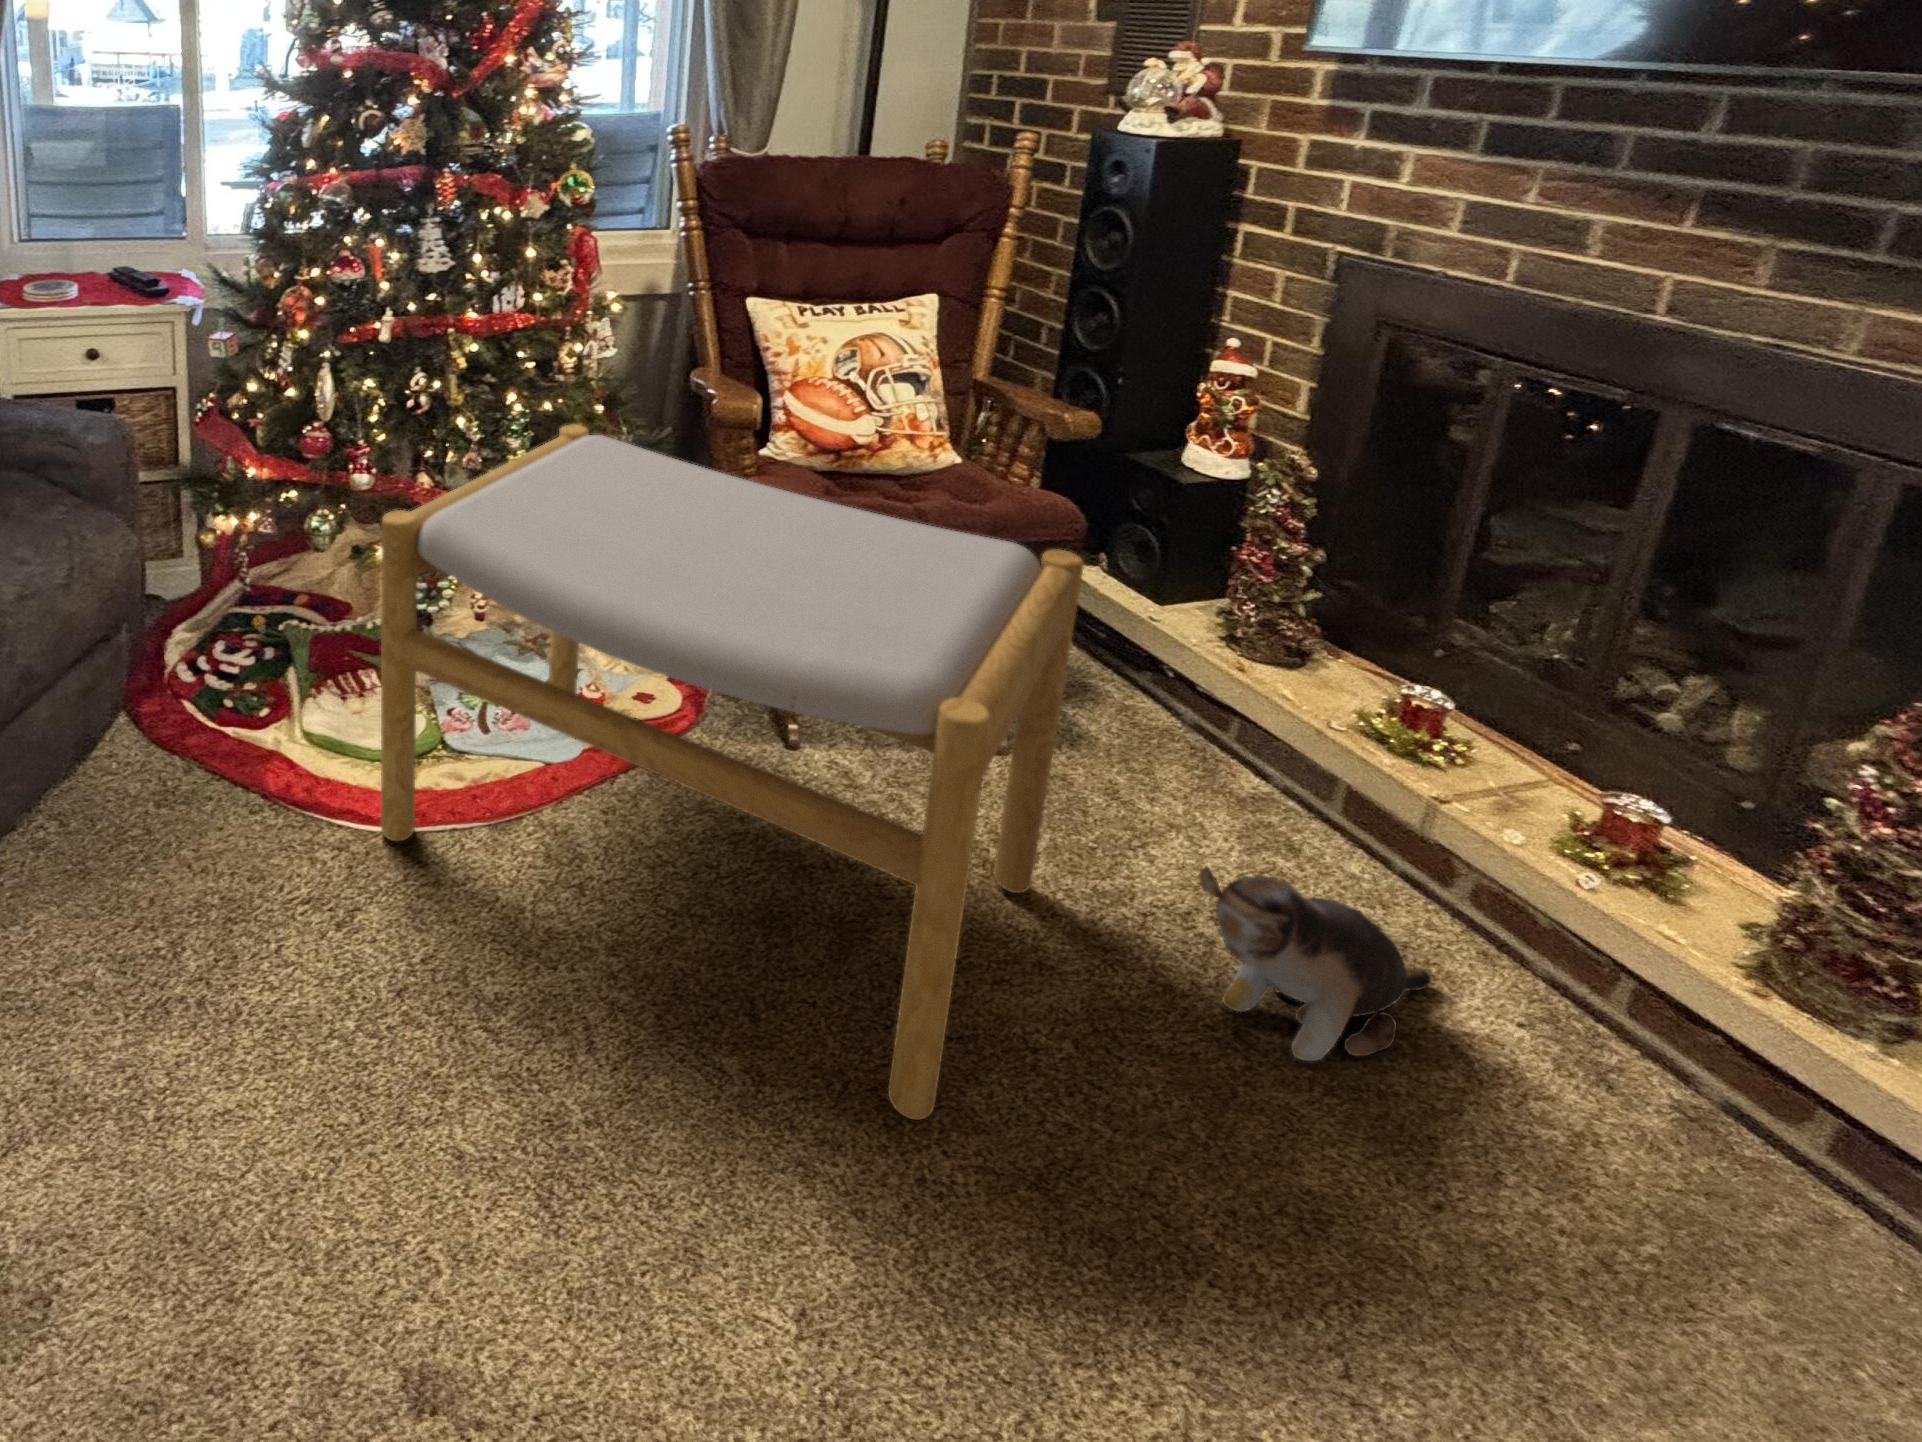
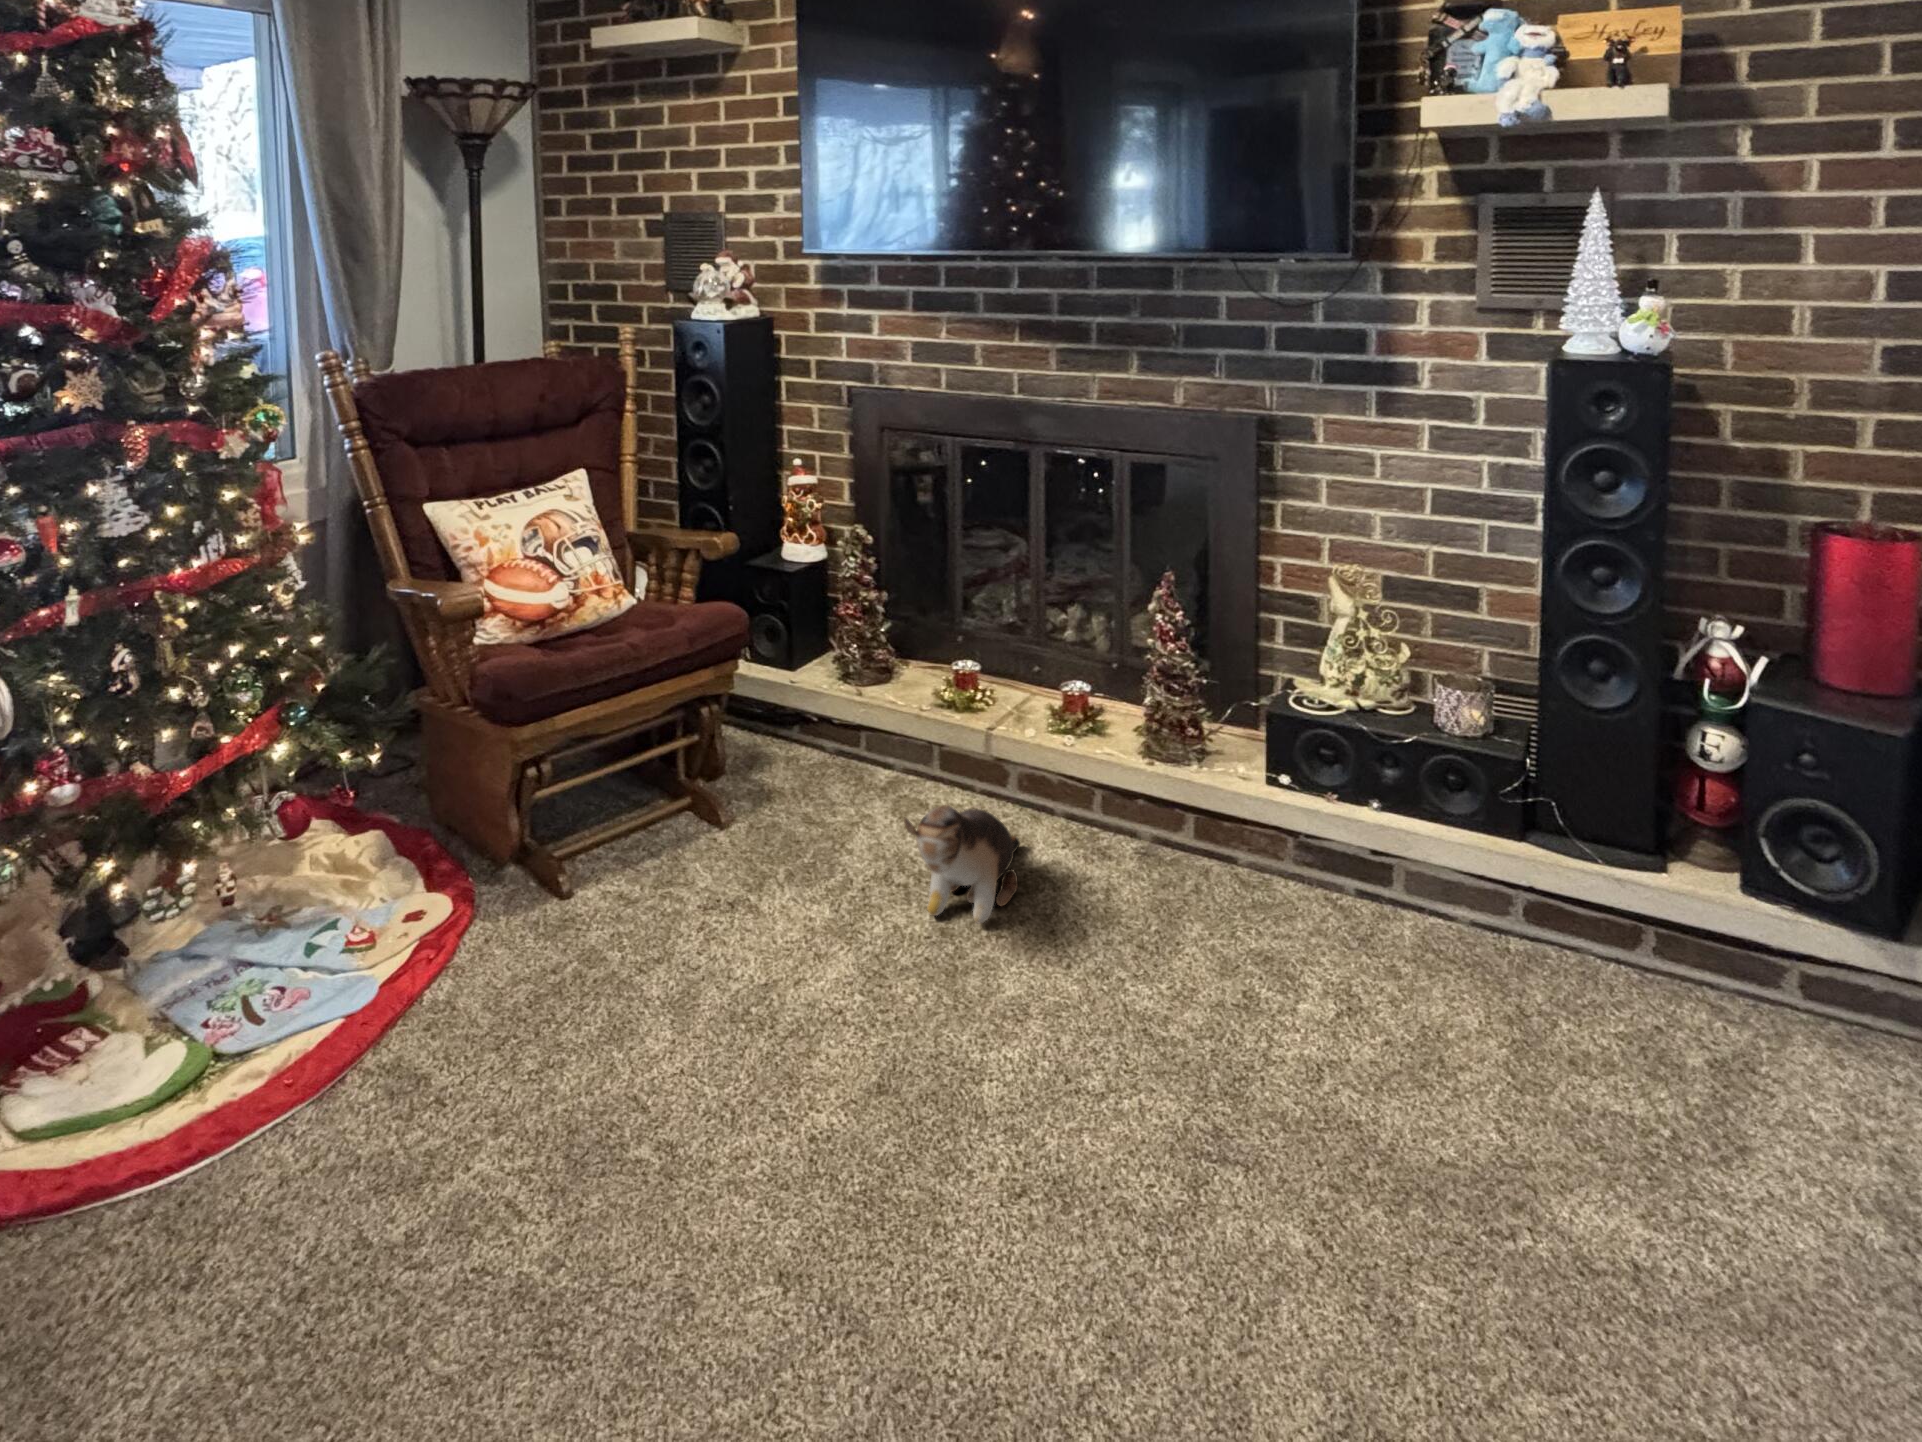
footstool: present [381,424,1084,1120] -> none [160,630,800,1173]

